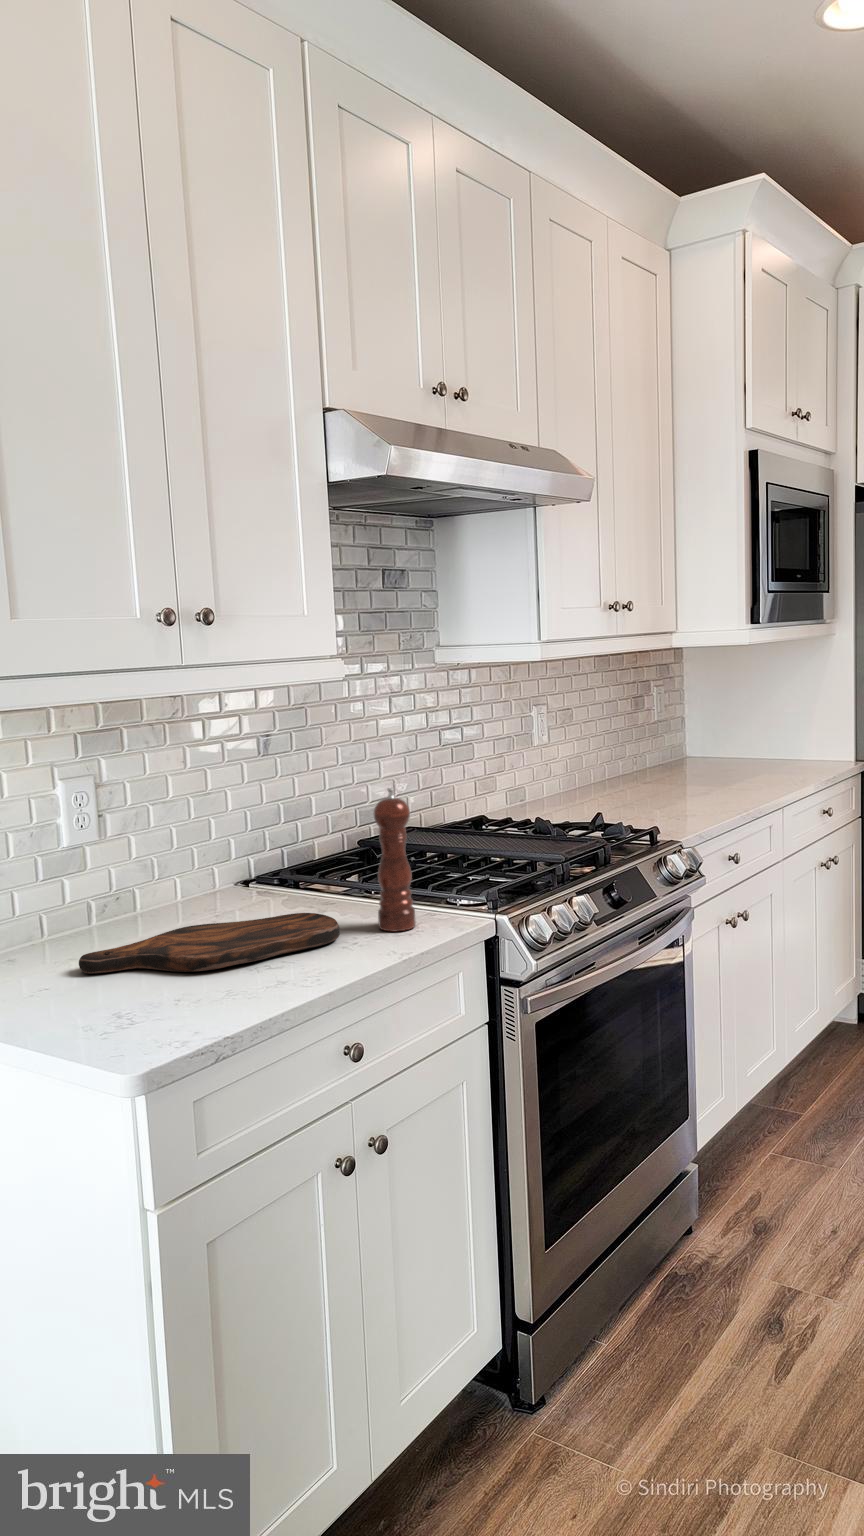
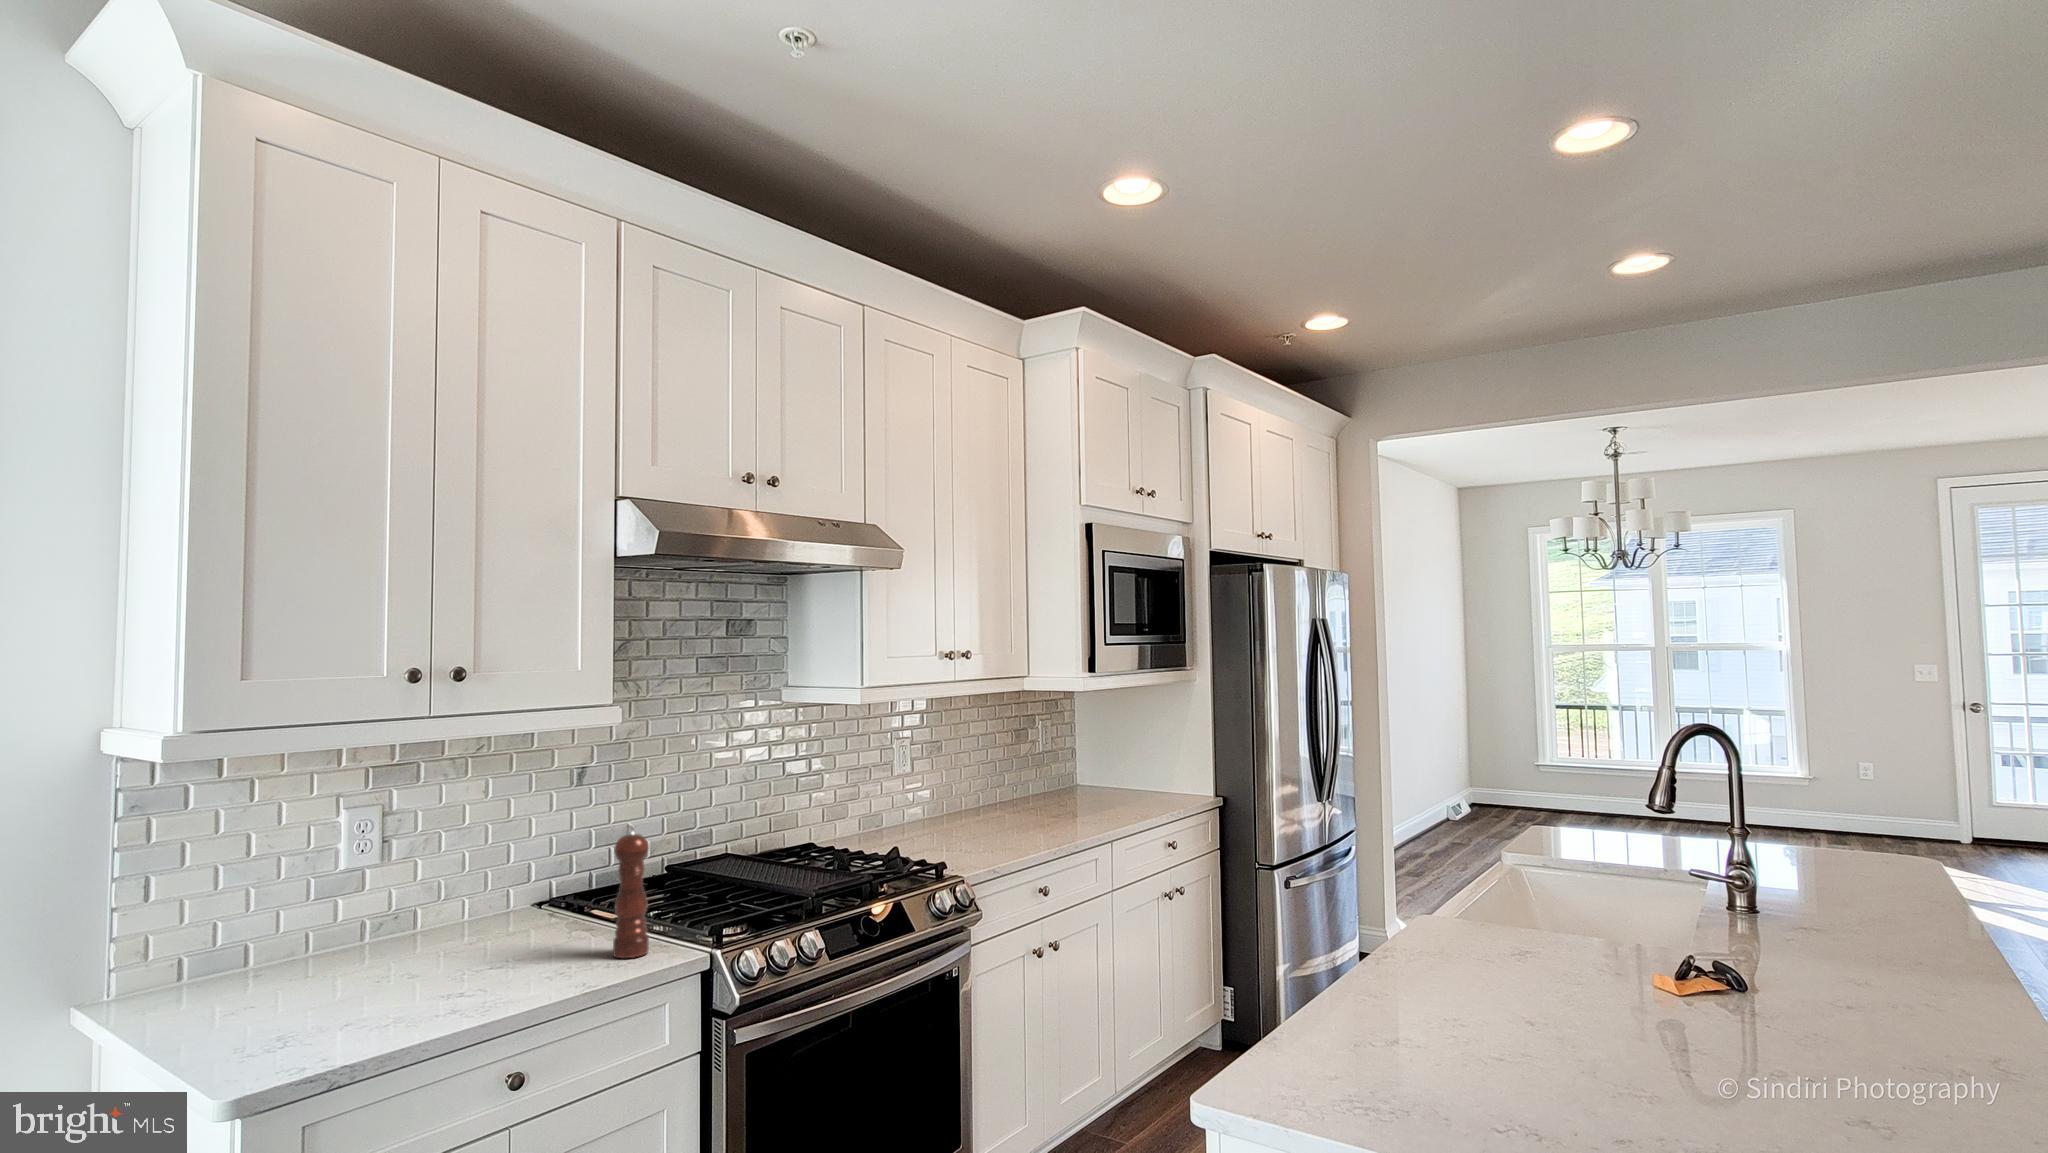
cutting board: present [79,913,340,974] -> none [304,938,571,994]

